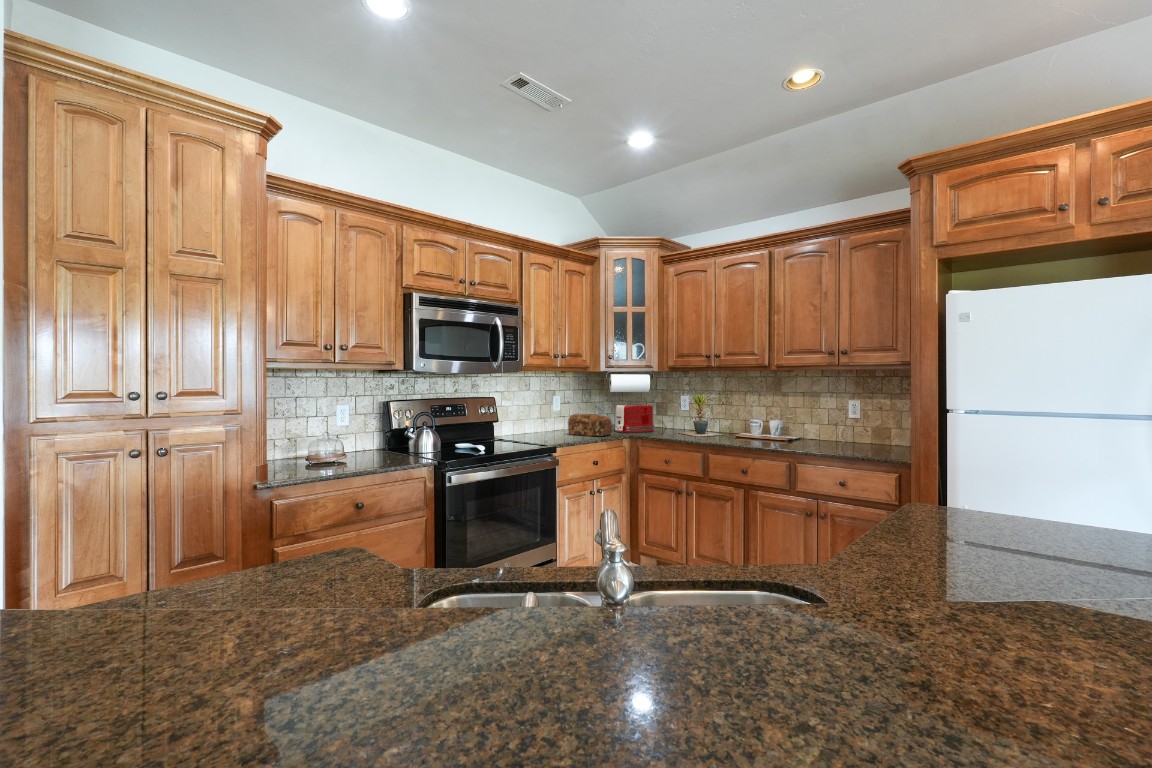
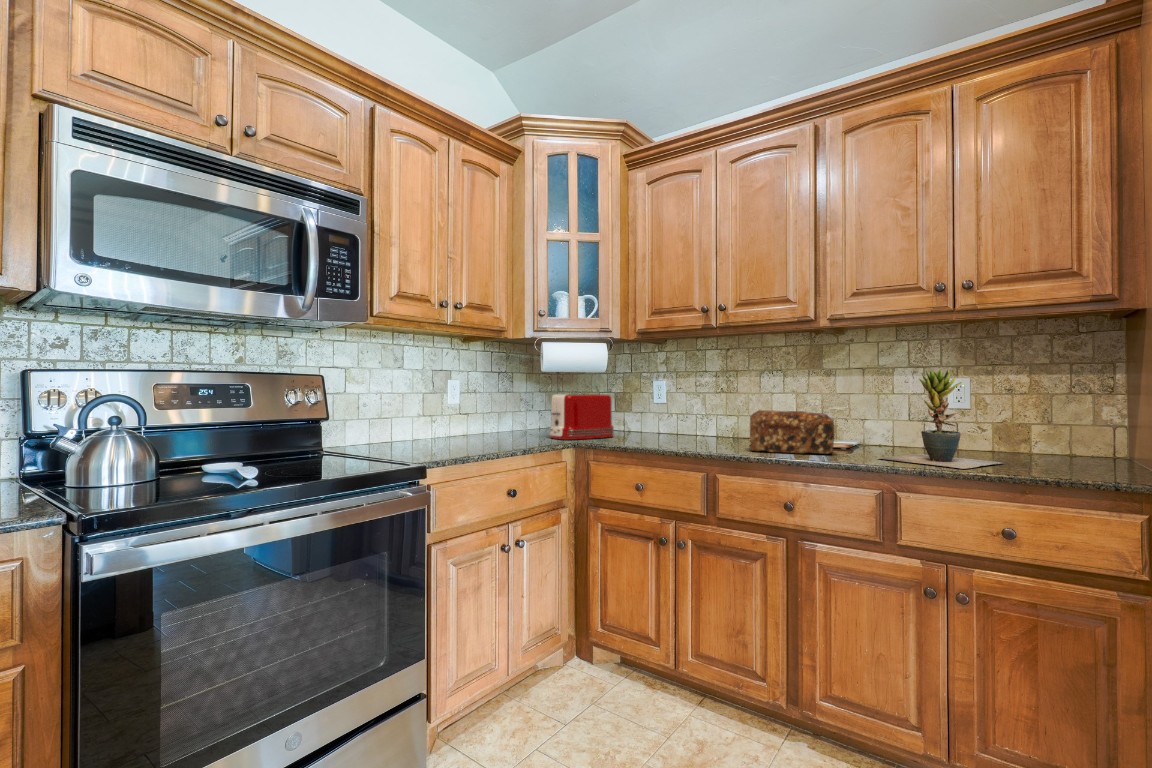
potted plant: present [680,394,723,436] -> present [881,370,1001,469]
bread loaf: present [568,414,612,436] -> present [750,410,834,454]

